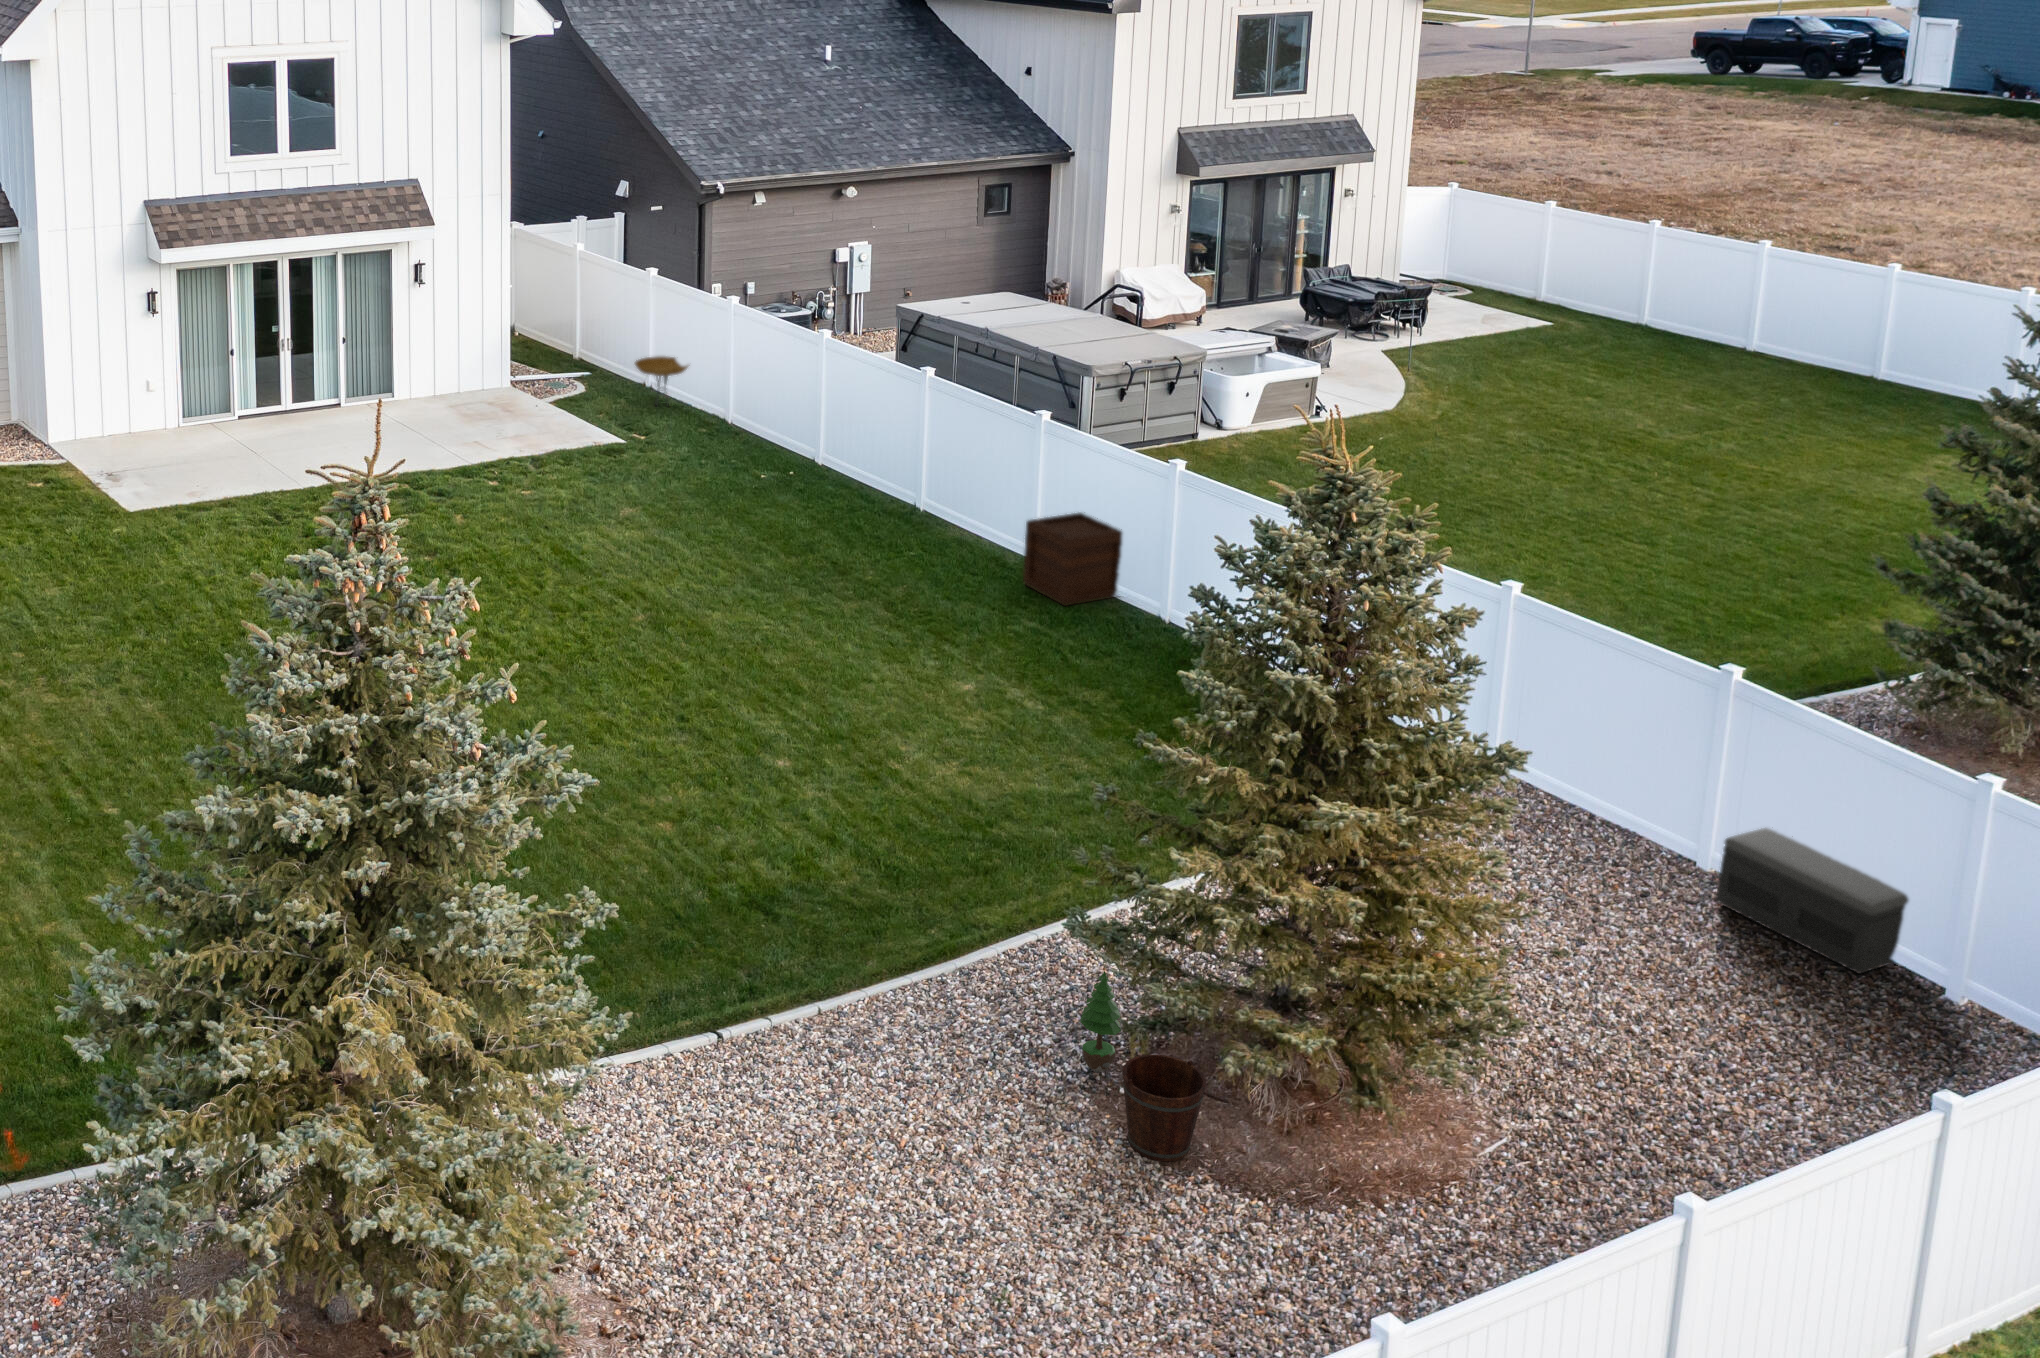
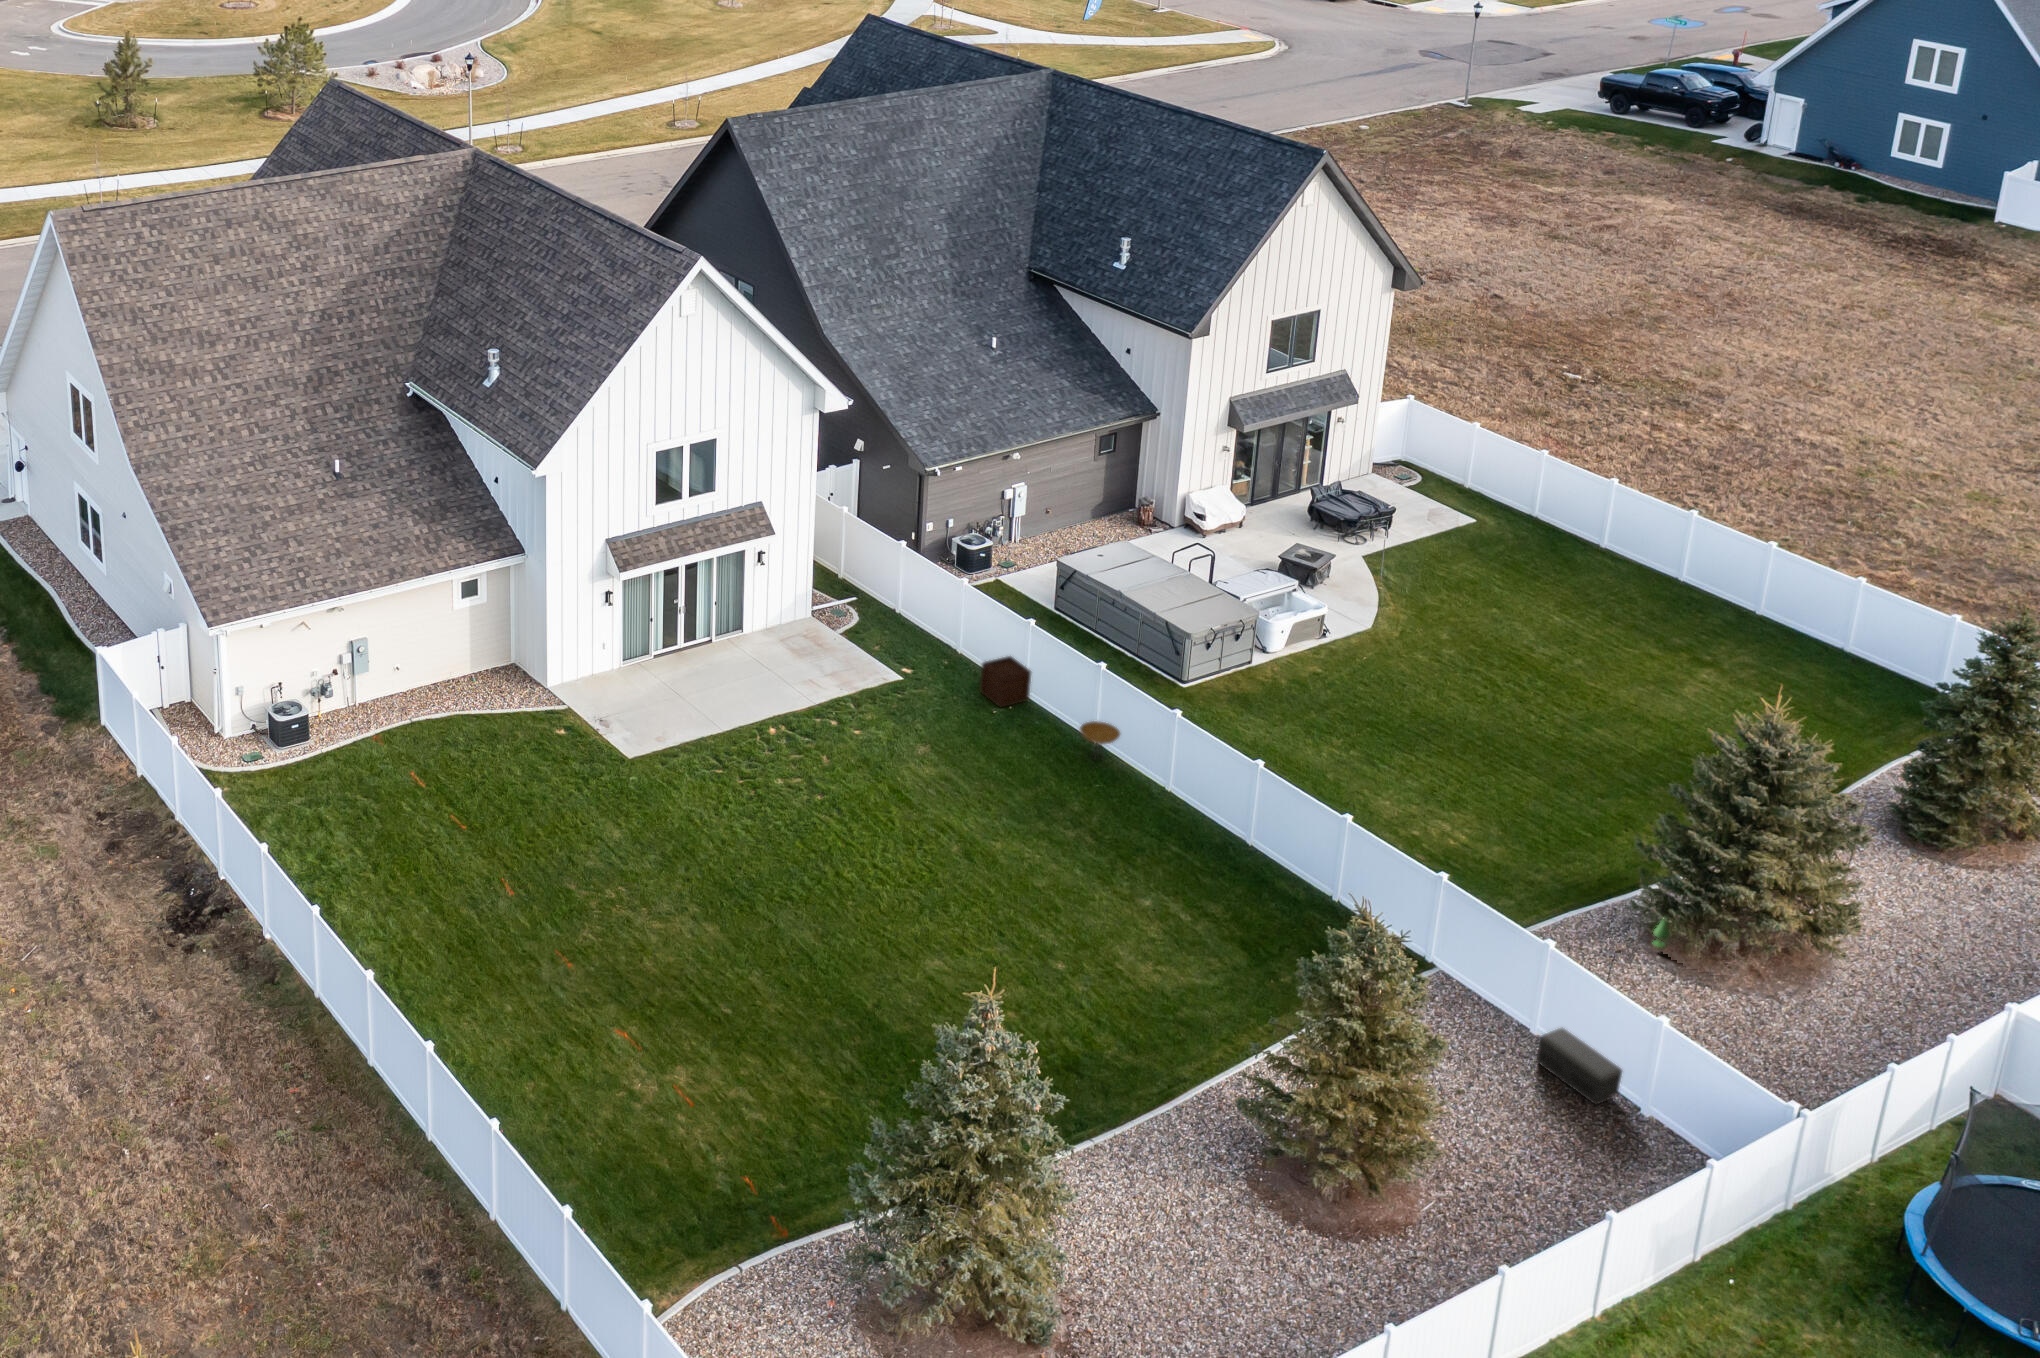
side table: present [635,356,688,405] -> present [1080,721,1120,760]
wooden crate: present [1023,513,1122,606] -> present [980,656,1031,707]
potted tree: present [1080,971,1121,1073] -> present [1653,918,1669,952]
bucket: present [1123,1055,1206,1162] -> none [1280,1167,1316,1213]

